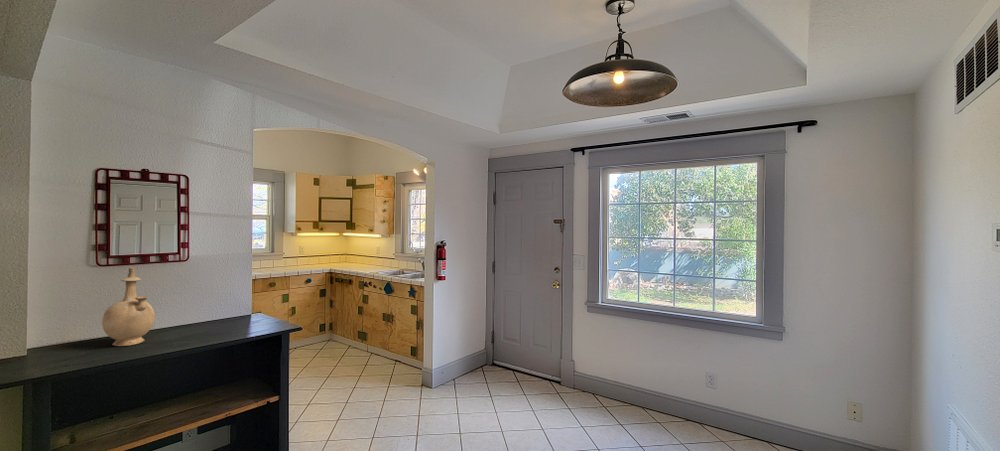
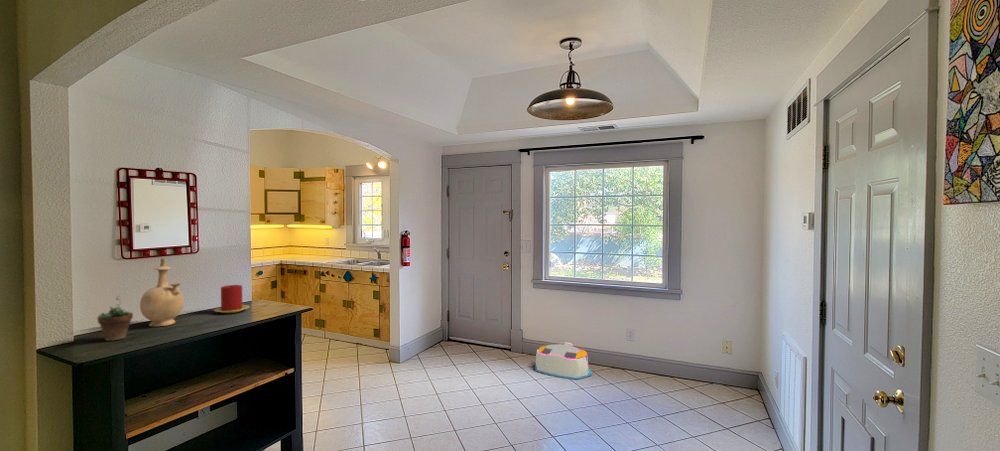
candle: none [196,299,238,332] -> present [214,285,249,313]
succulent plant: none [34,311,79,364] -> present [98,298,133,341]
storage bin: none [585,380,658,432] -> present [534,342,592,380]

